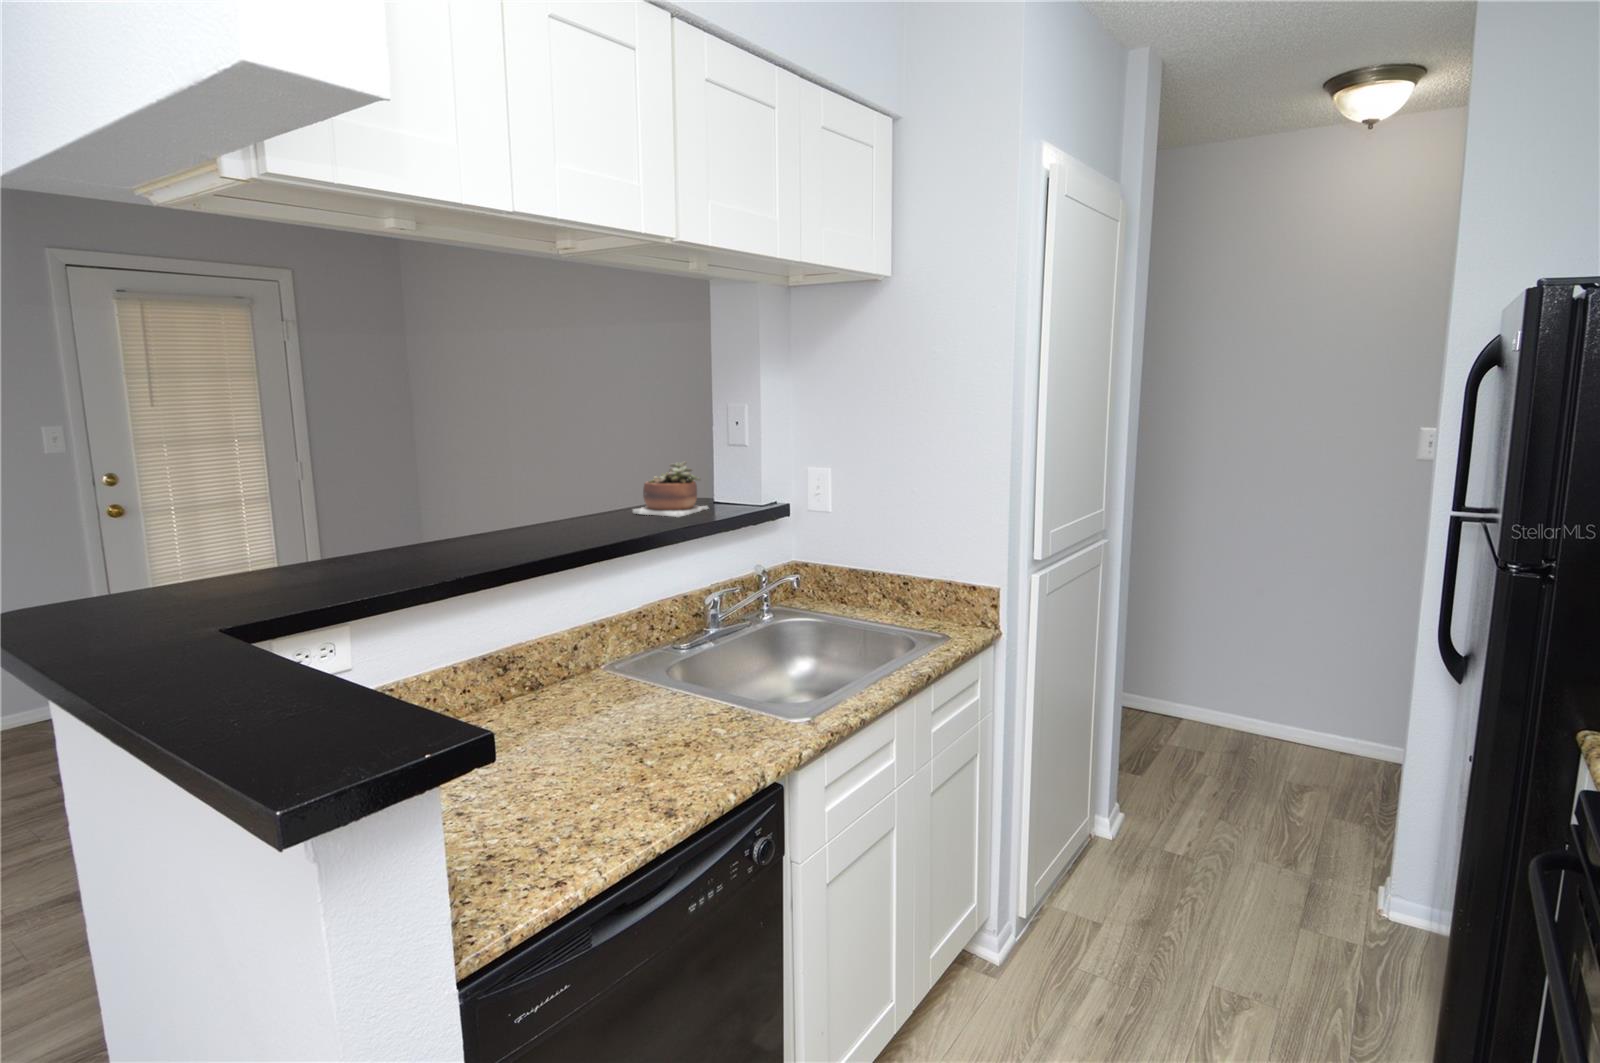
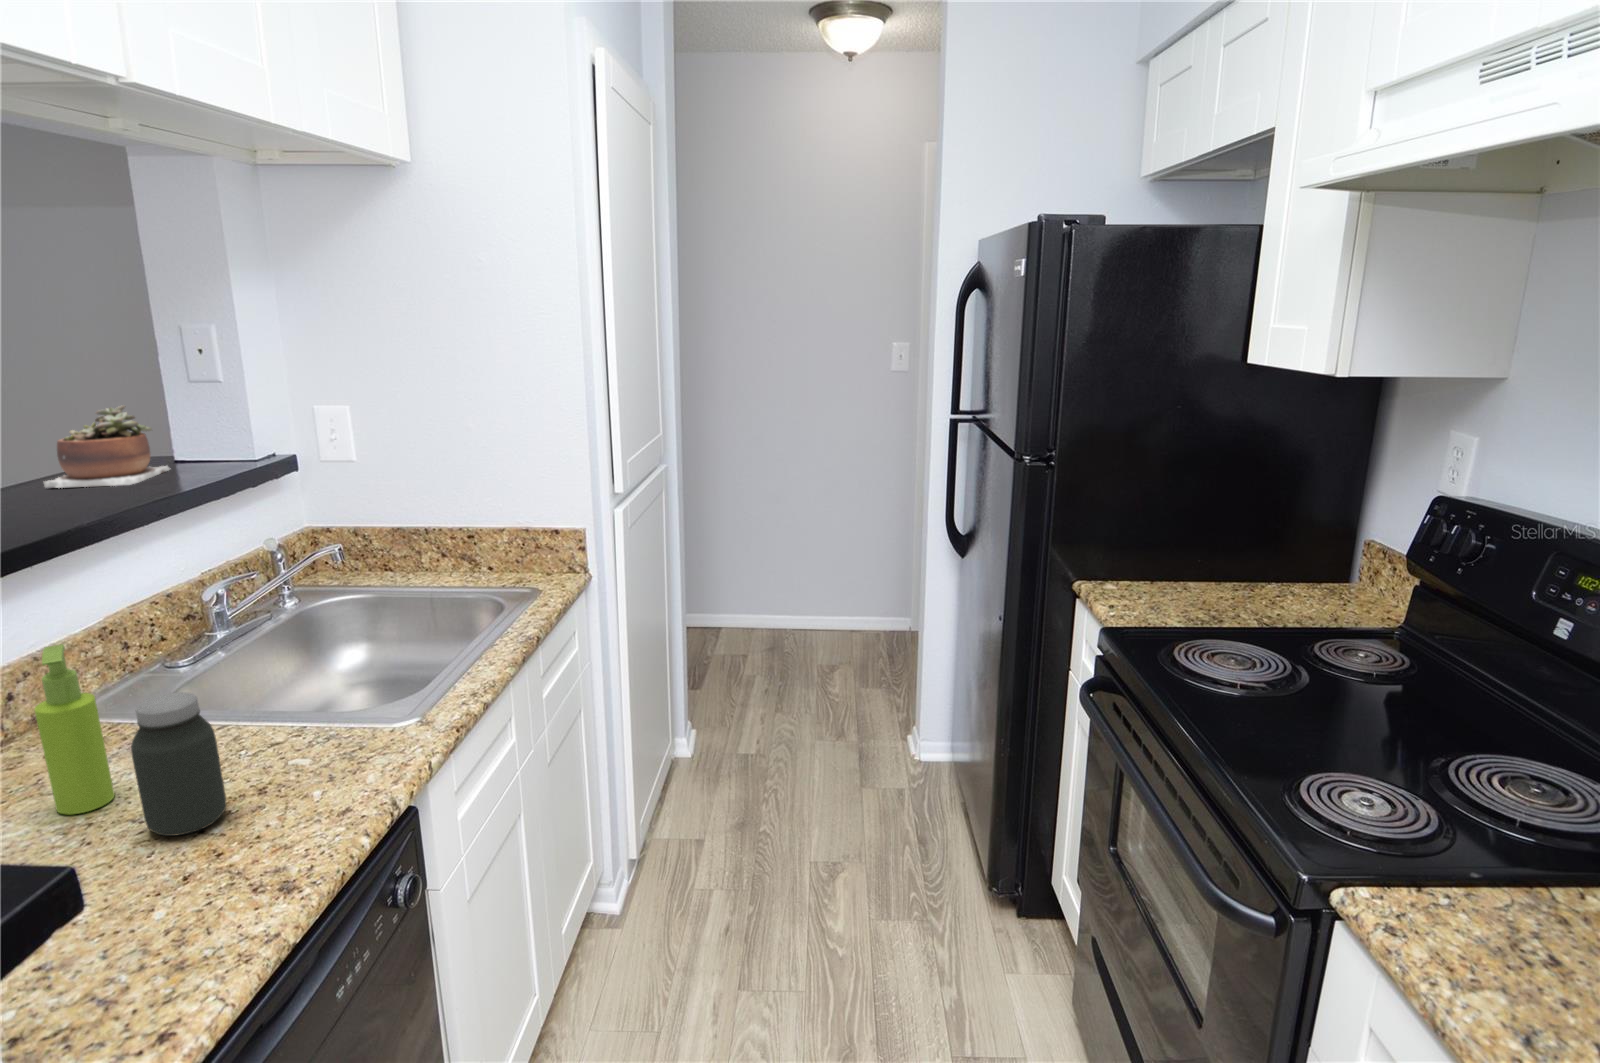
soap dispenser: none [570,616,607,731] -> present [35,644,114,814]
jar: none [609,660,661,760] -> present [131,692,226,836]

